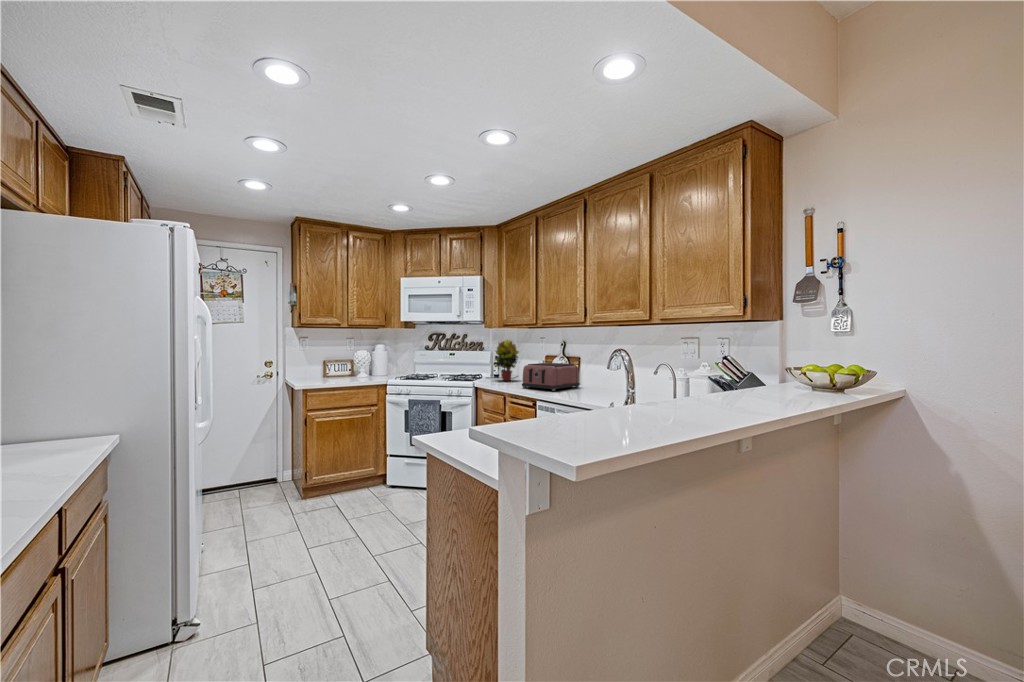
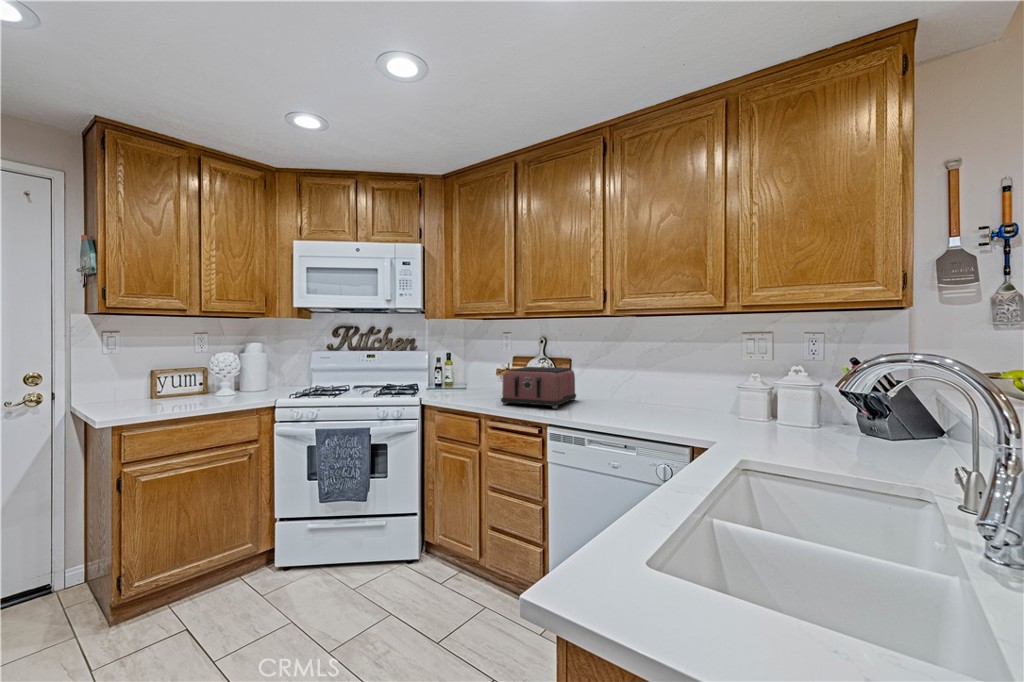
potted plant: present [496,340,519,381] -> none [443,334,482,393]

